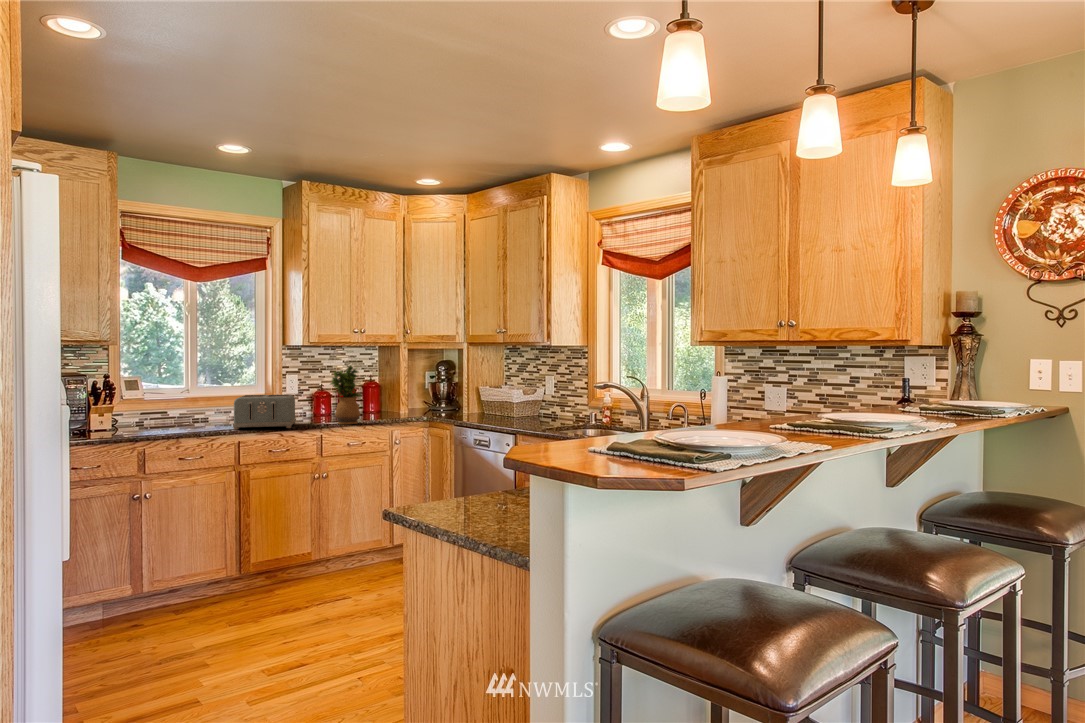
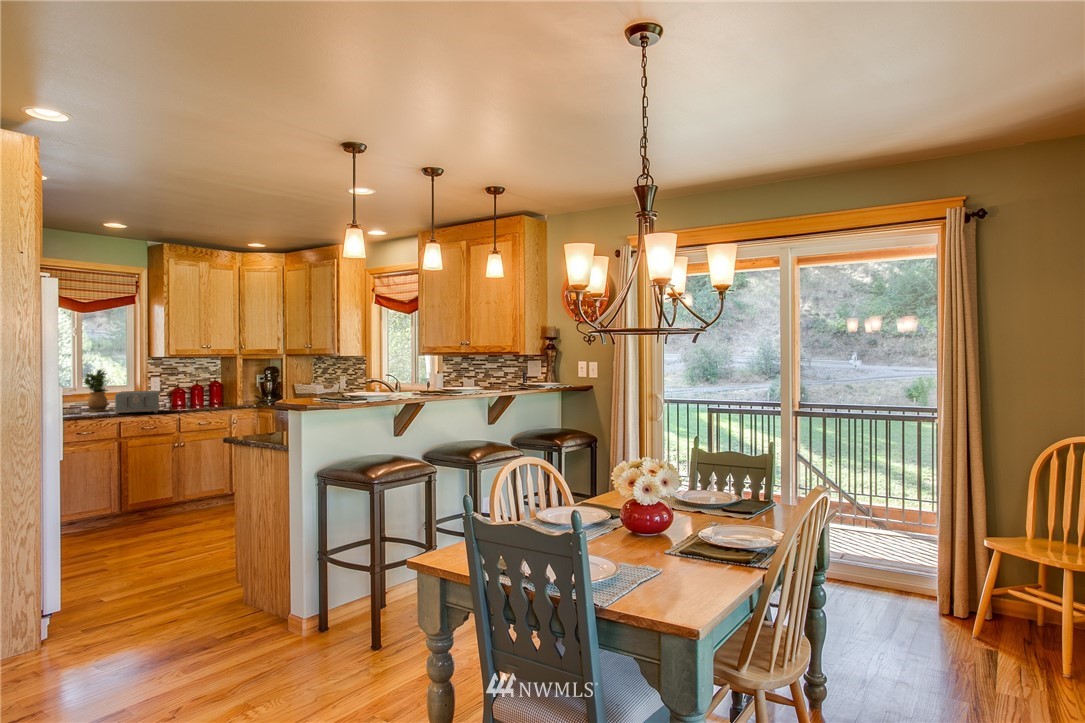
potted plant: present [331,365,361,424] -> present [83,370,108,411]

